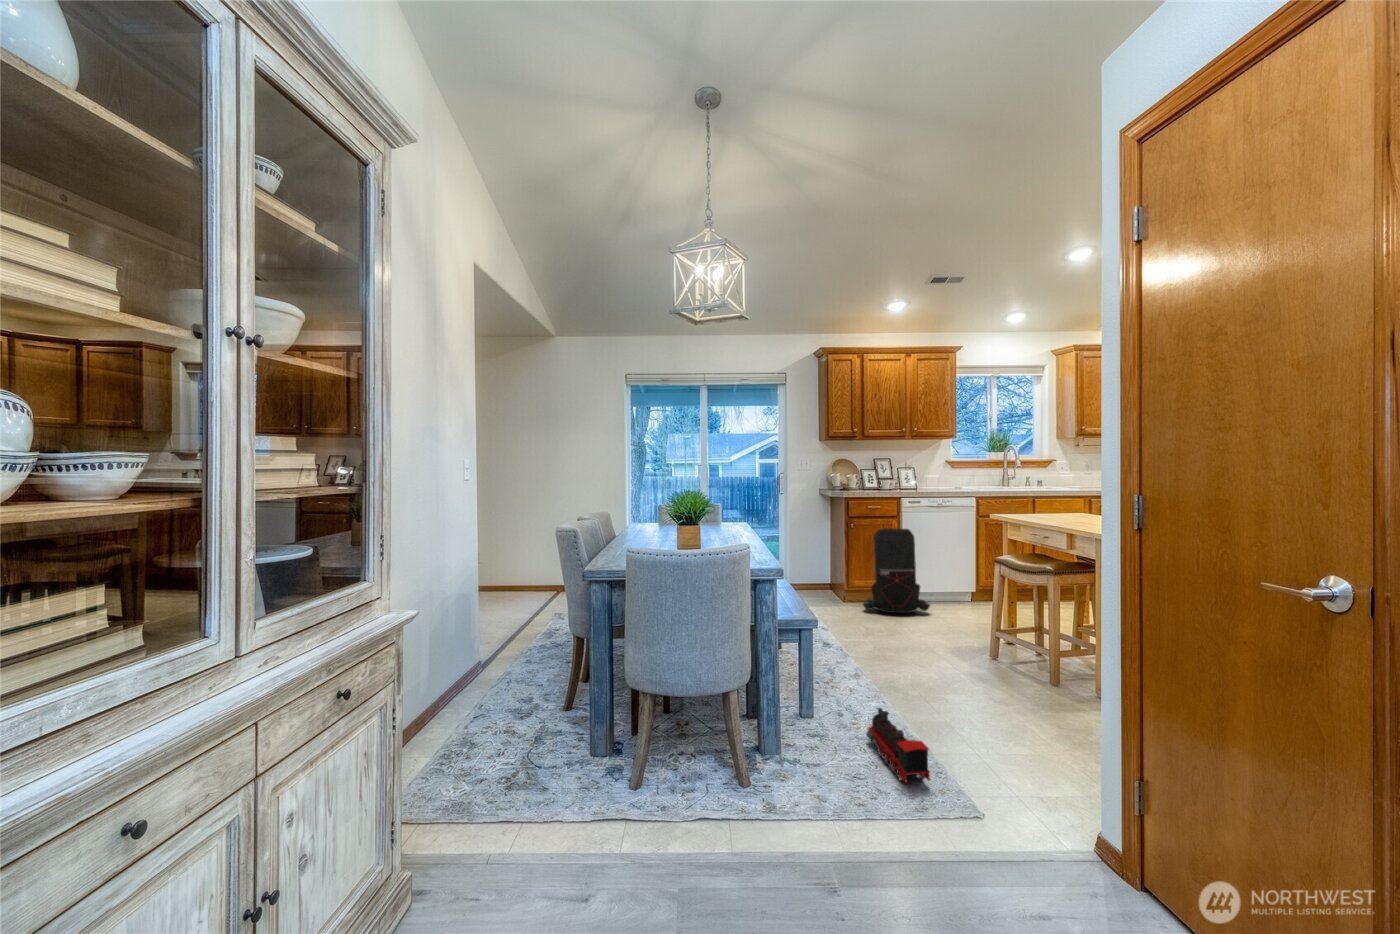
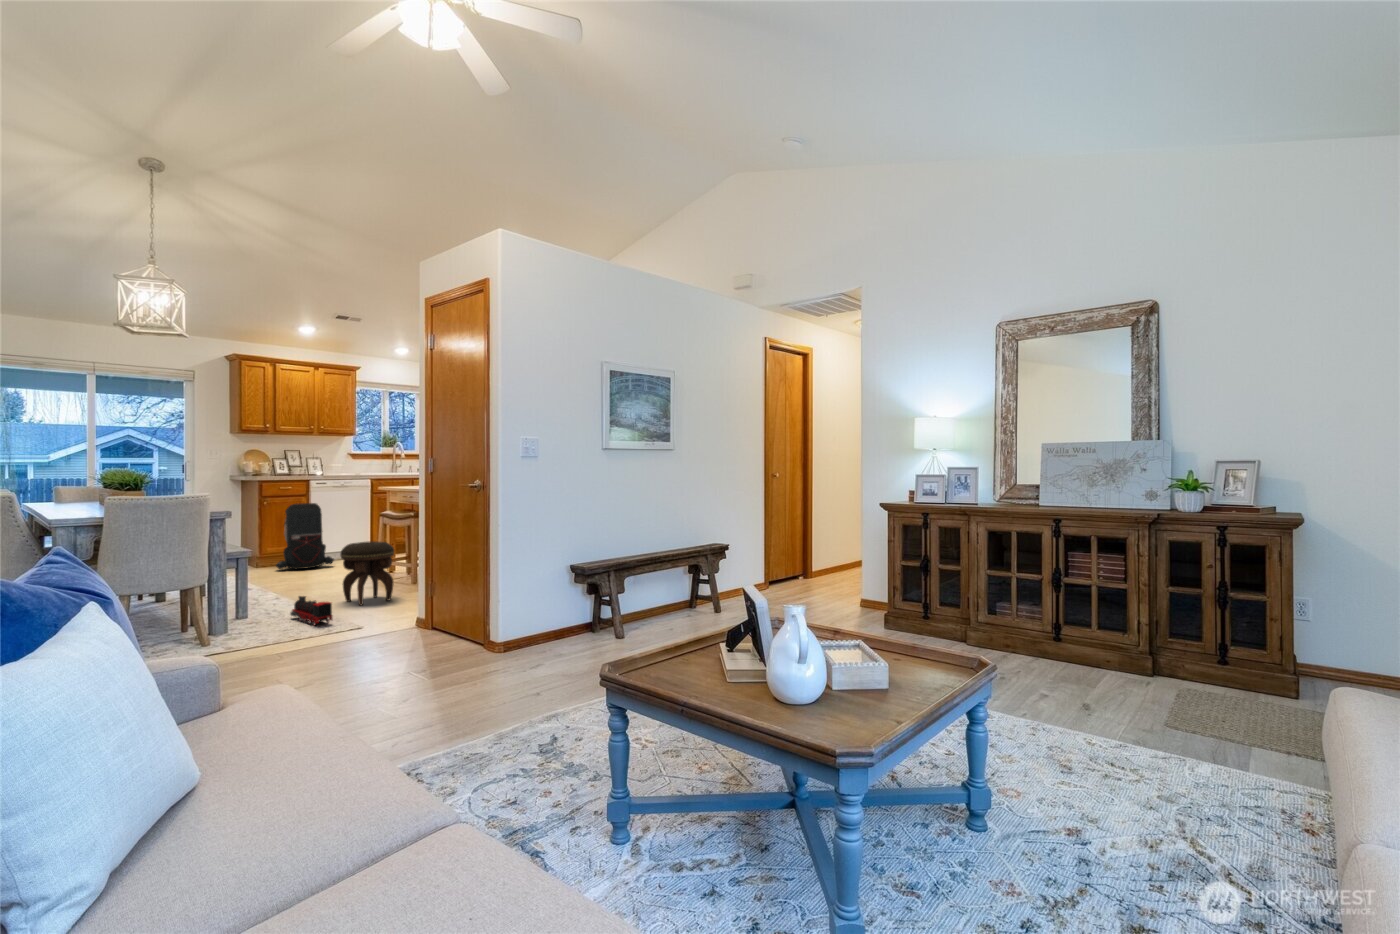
footstool: none [940,617,1030,734] -> present [340,541,394,605]

